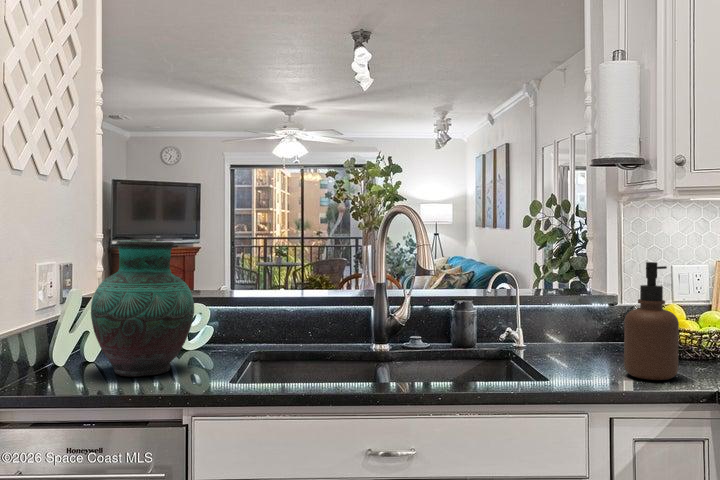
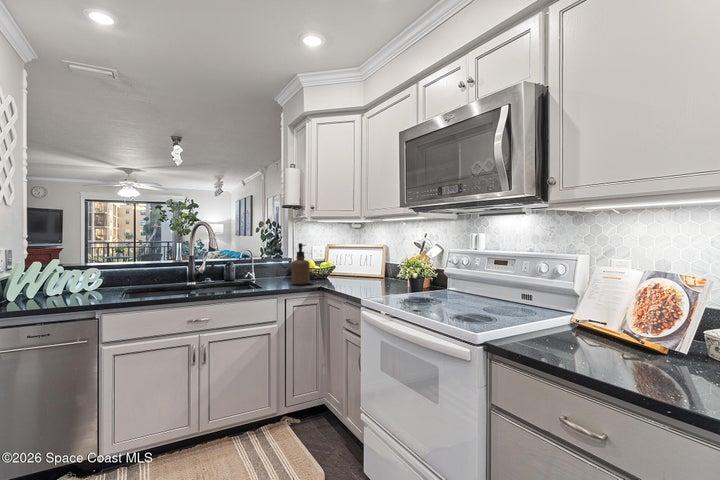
vase: present [91,241,194,377] -> none [36,236,97,301]

